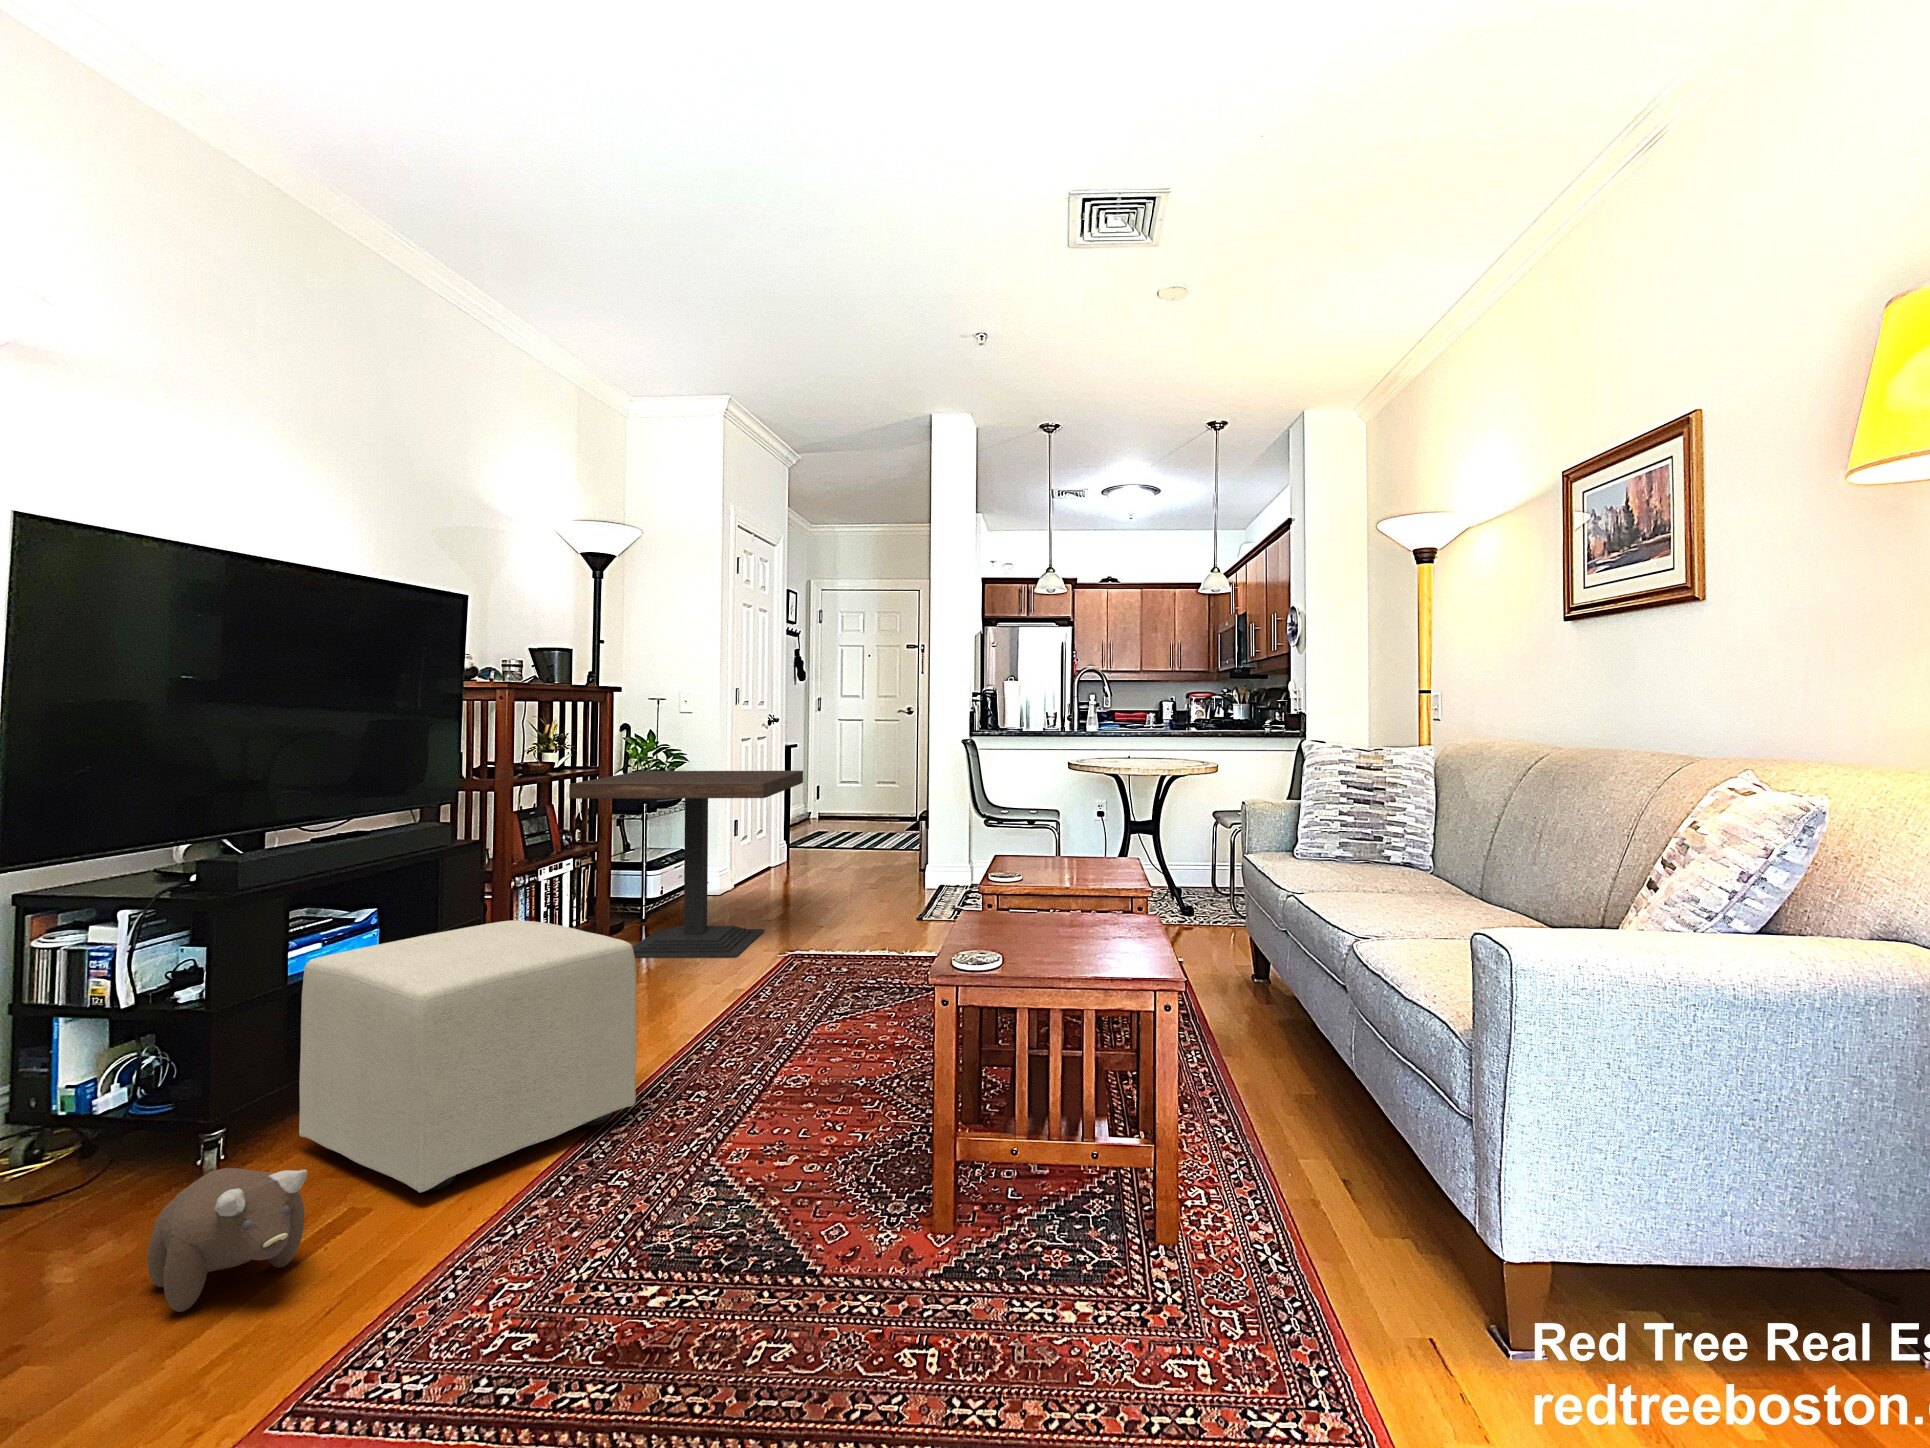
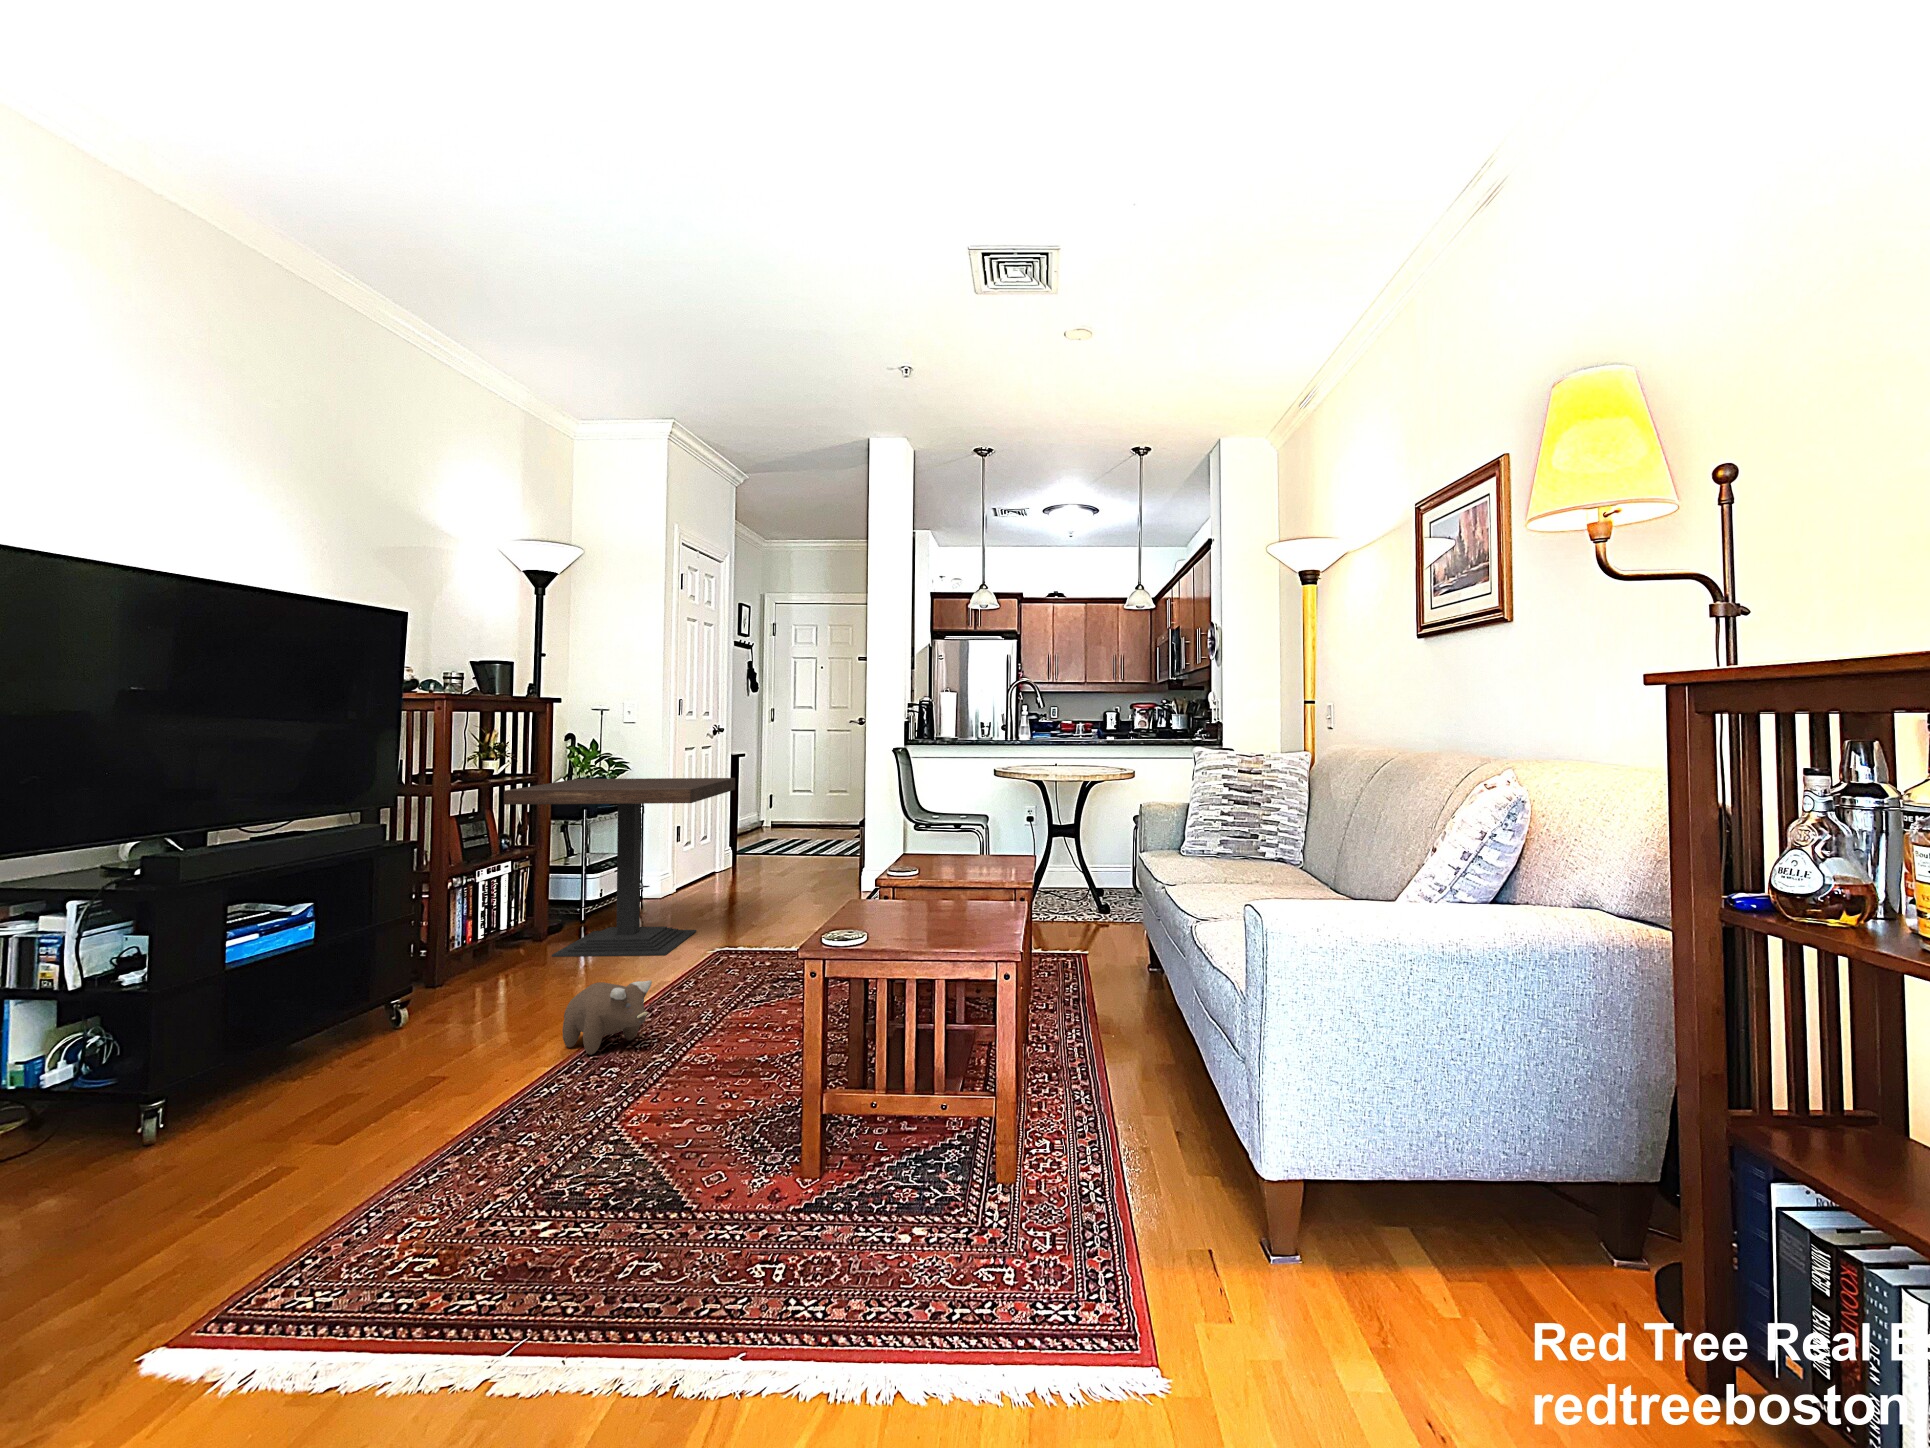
ottoman: present [299,920,637,1193] -> none [234,914,549,1153]
plush toy: present [148,1168,307,1312] -> present [563,980,652,1055]

